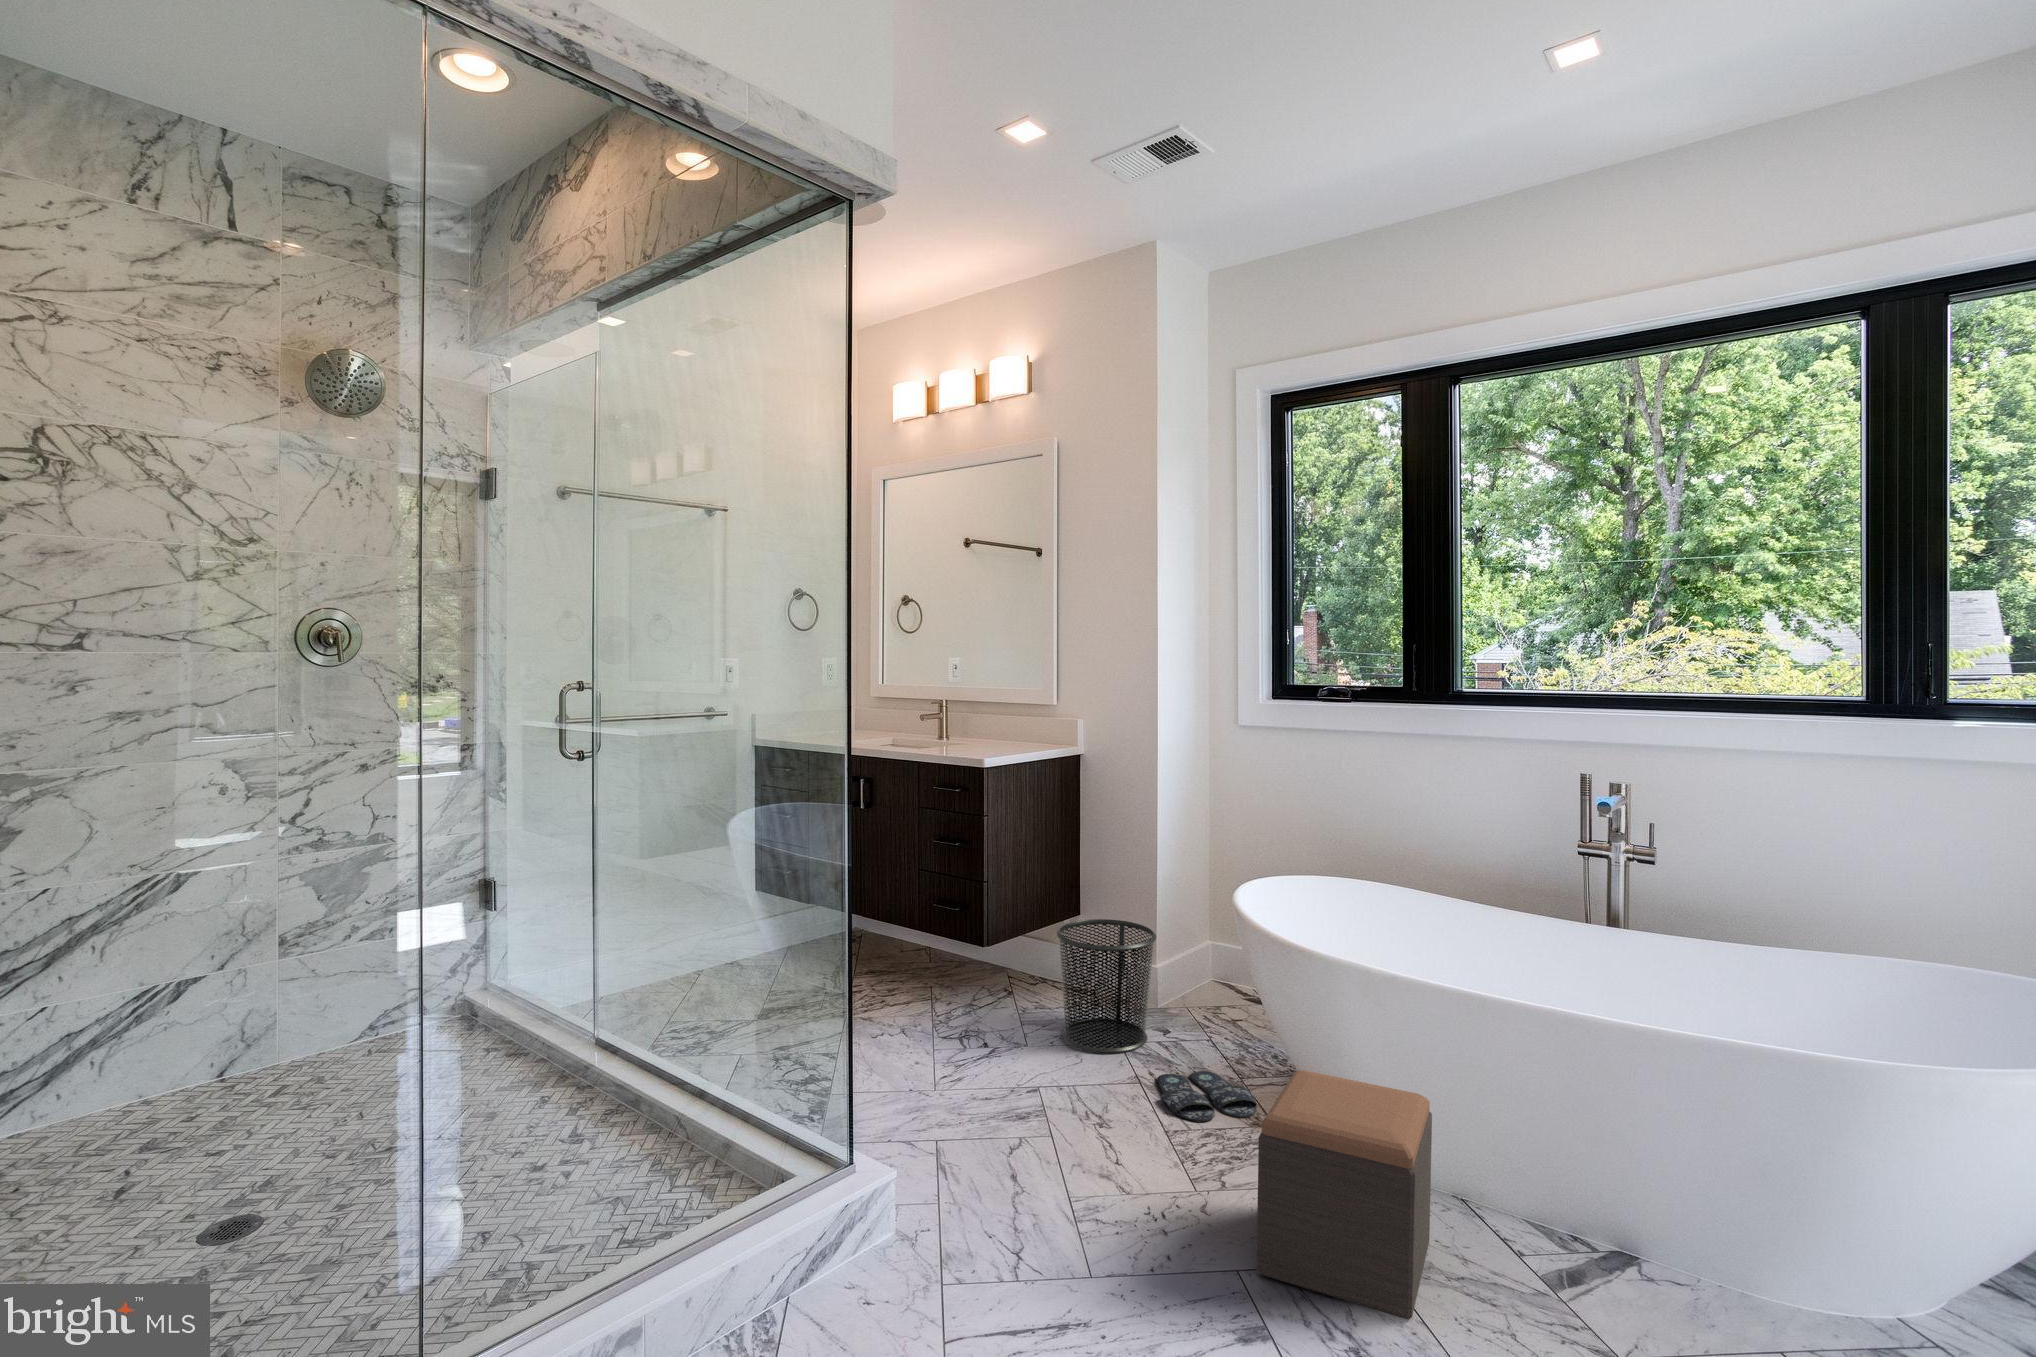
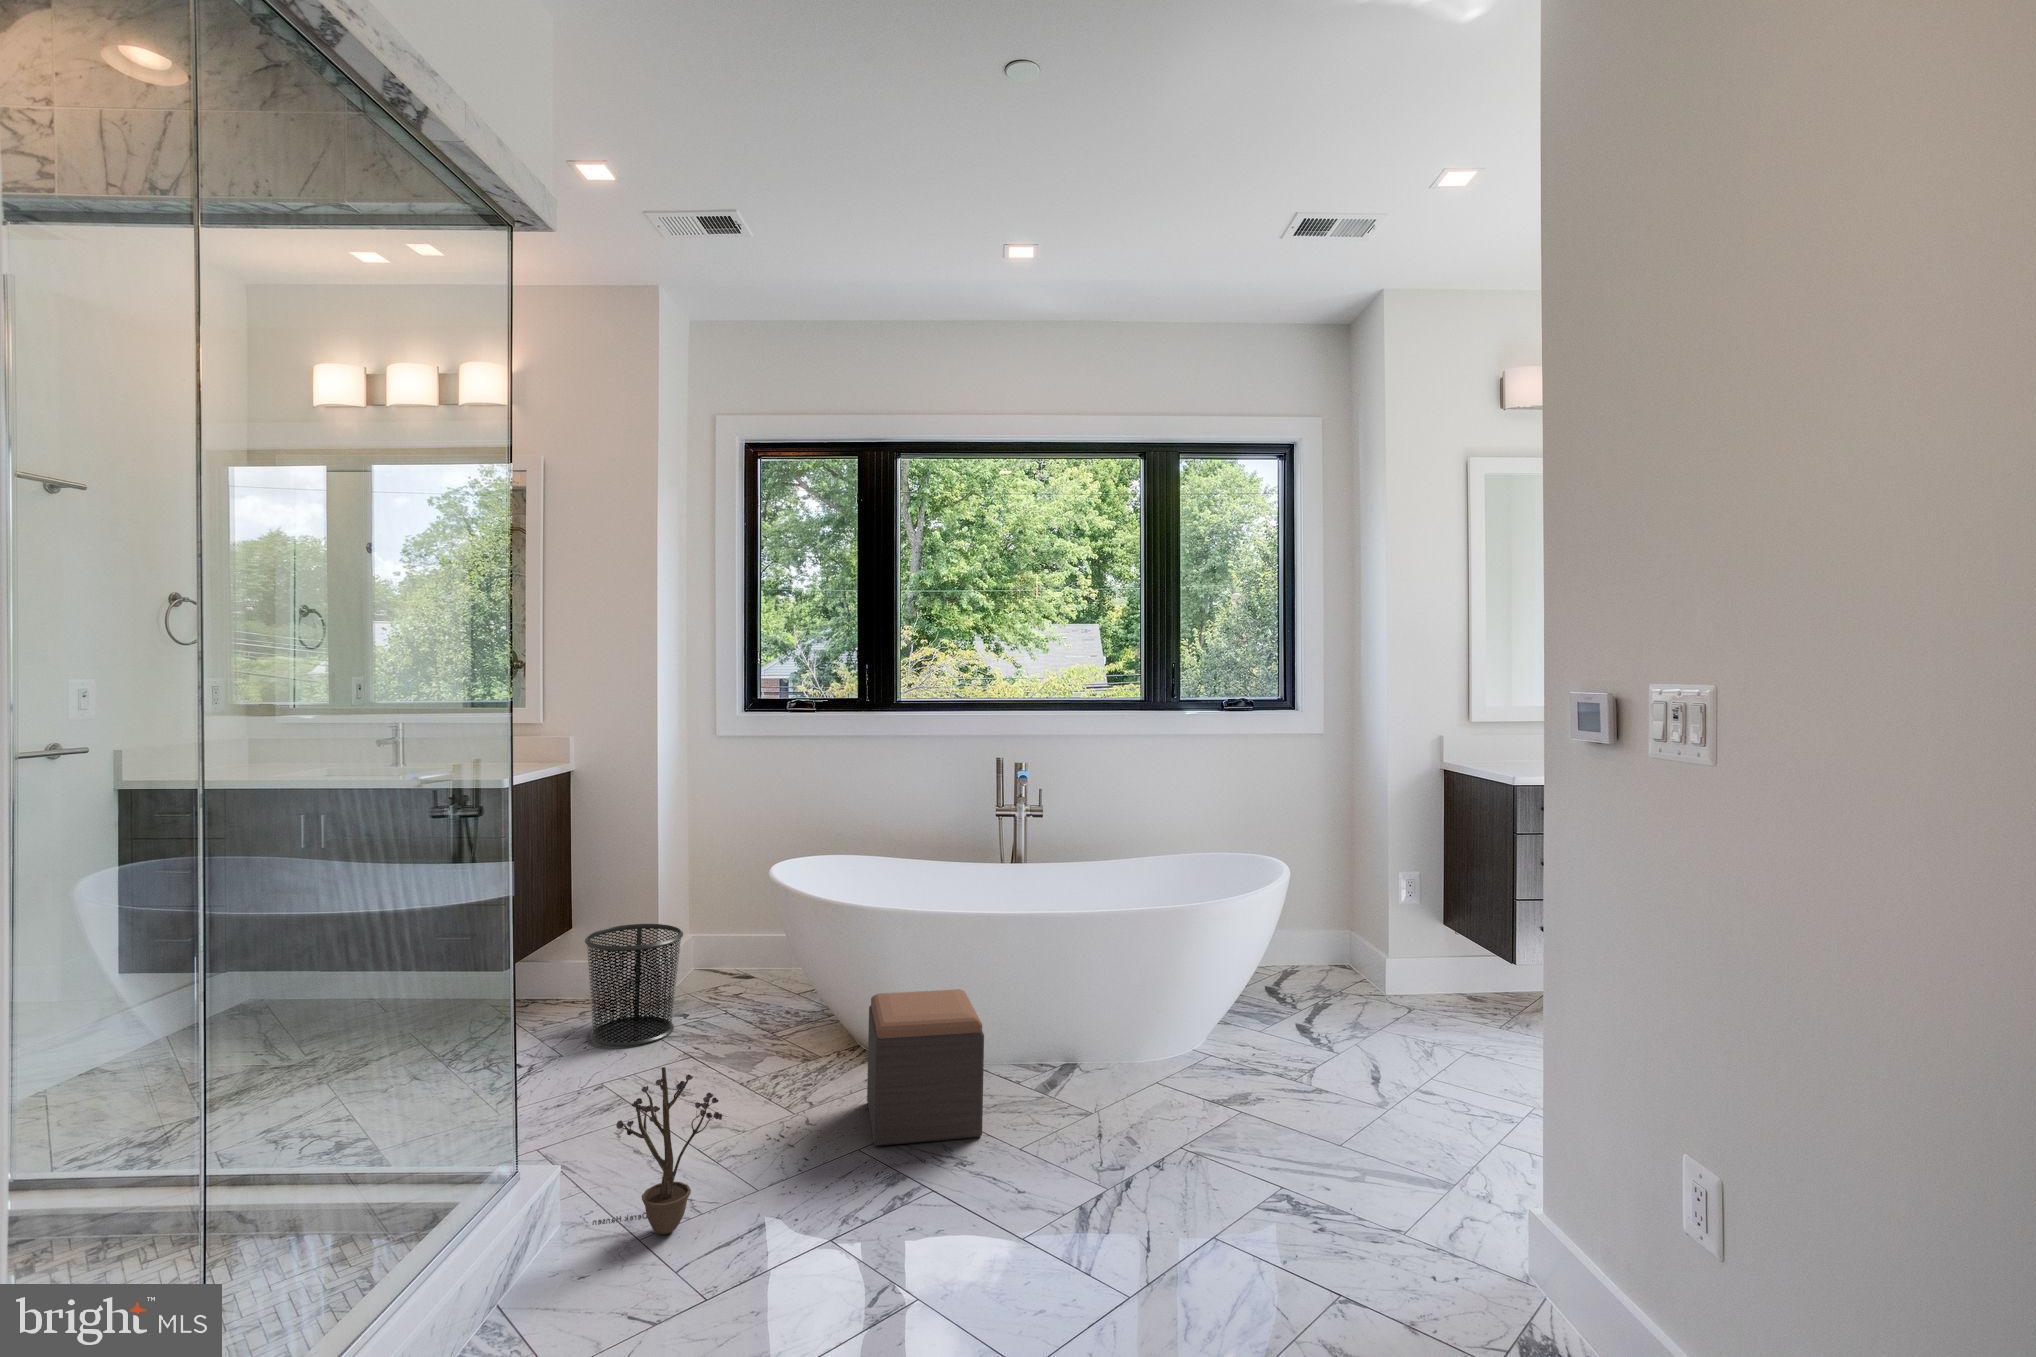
slippers: present [1157,1071,1257,1122] -> none [706,1035,800,1071]
decorative plant: none [912,1099,1027,1290] -> present [592,1067,722,1234]

